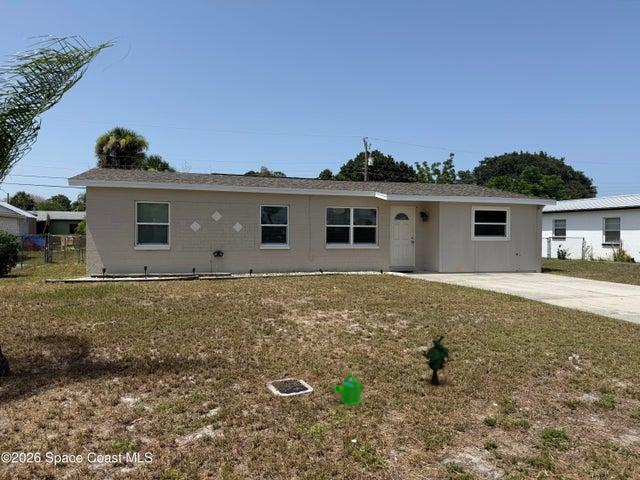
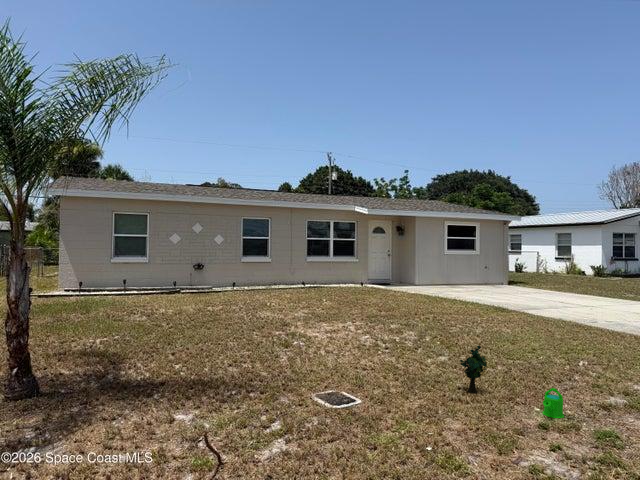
watering can: present [334,374,364,405] -> present [543,388,564,418]

